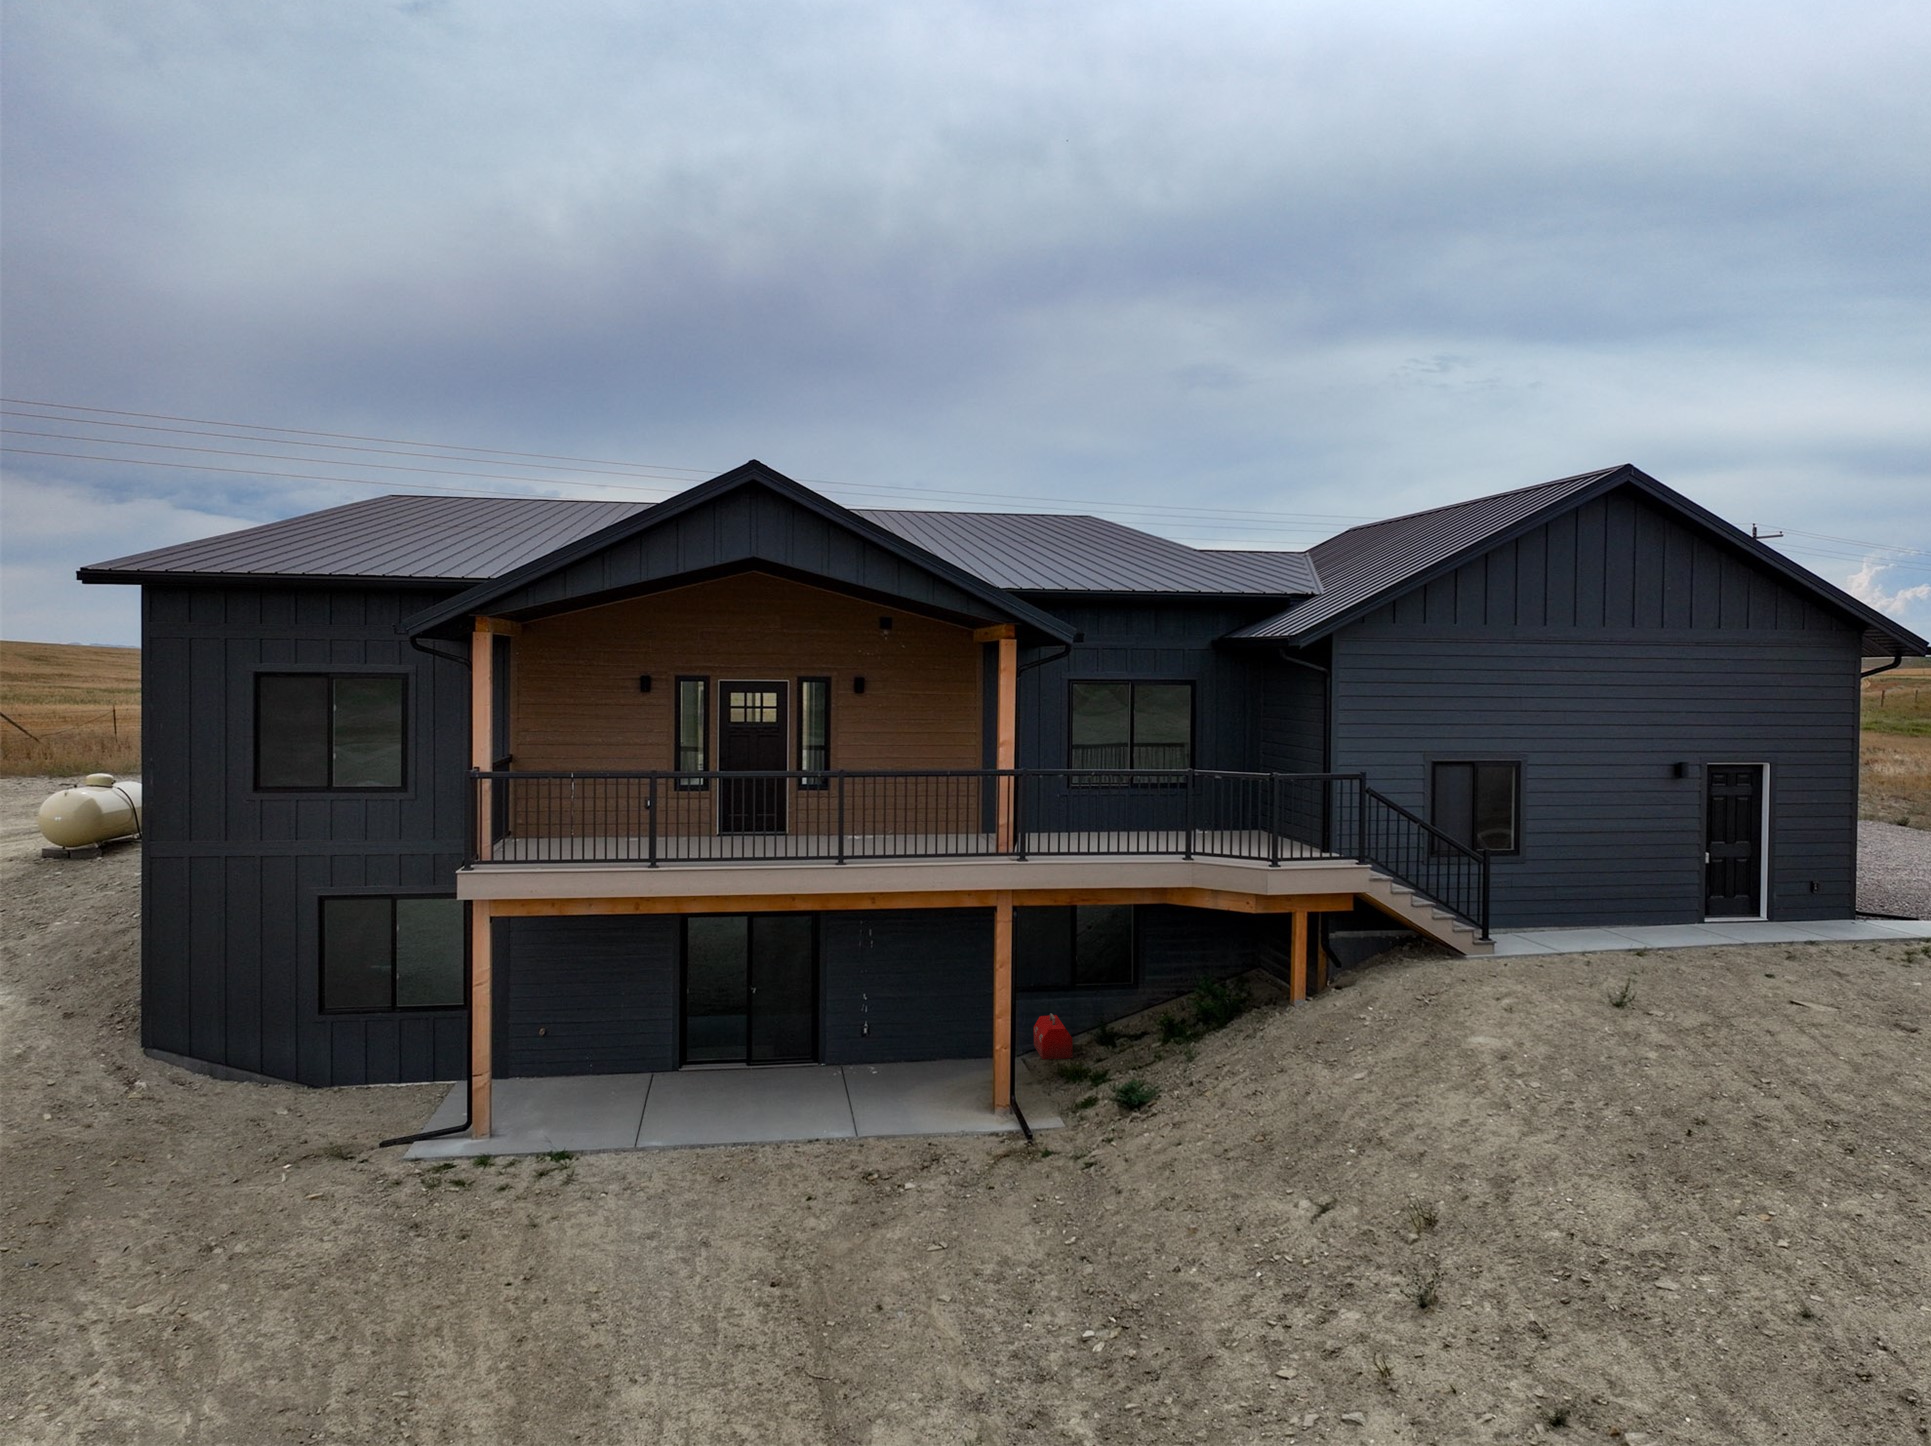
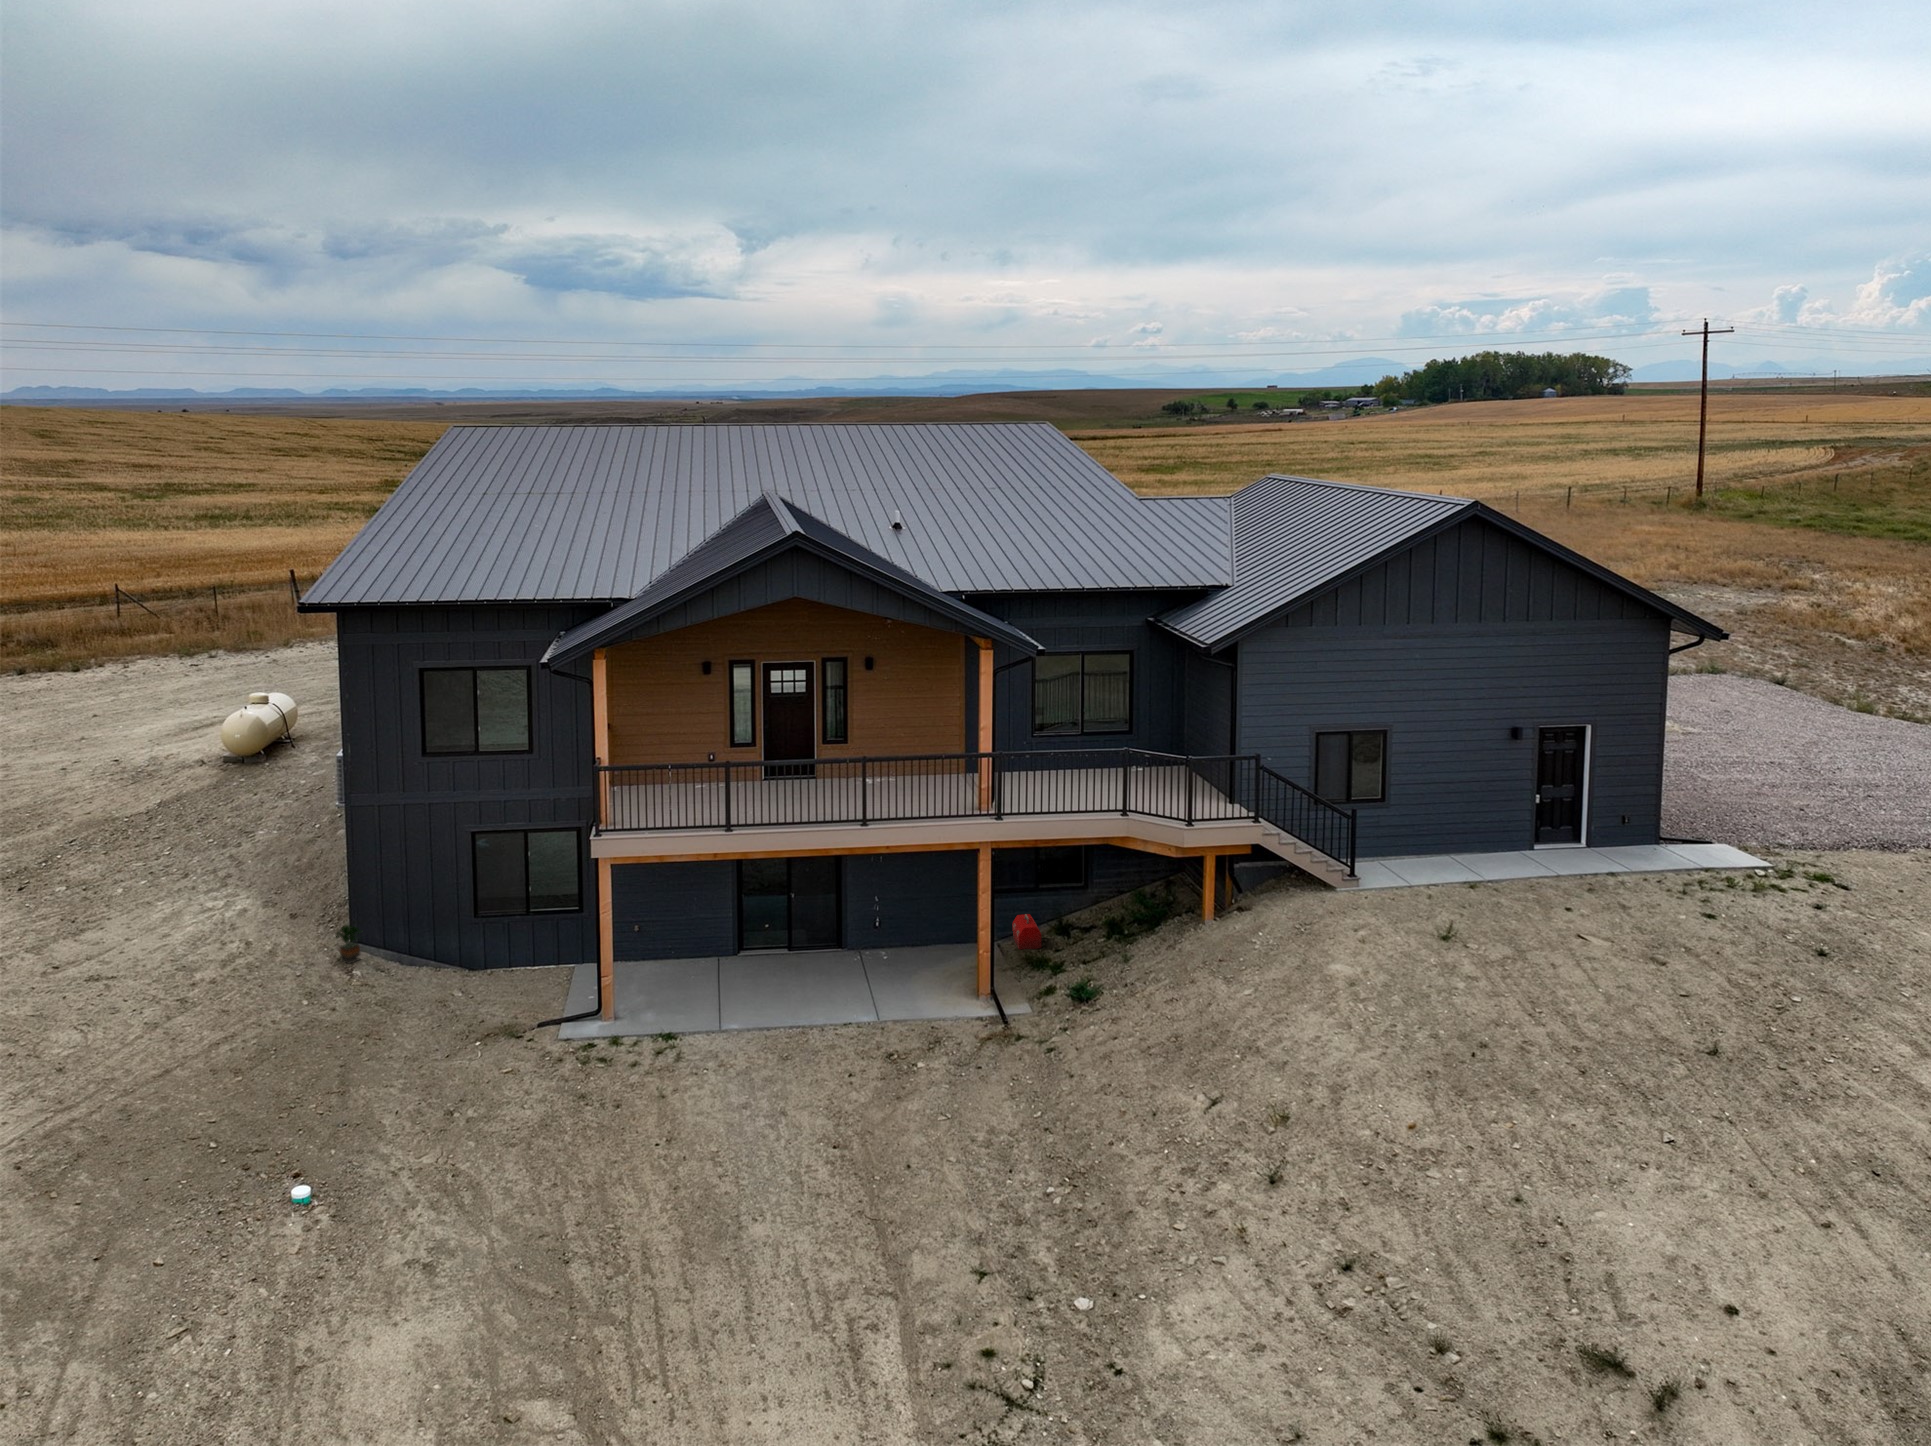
potted tree: none [126,1024,166,1077] -> present [336,926,360,964]

